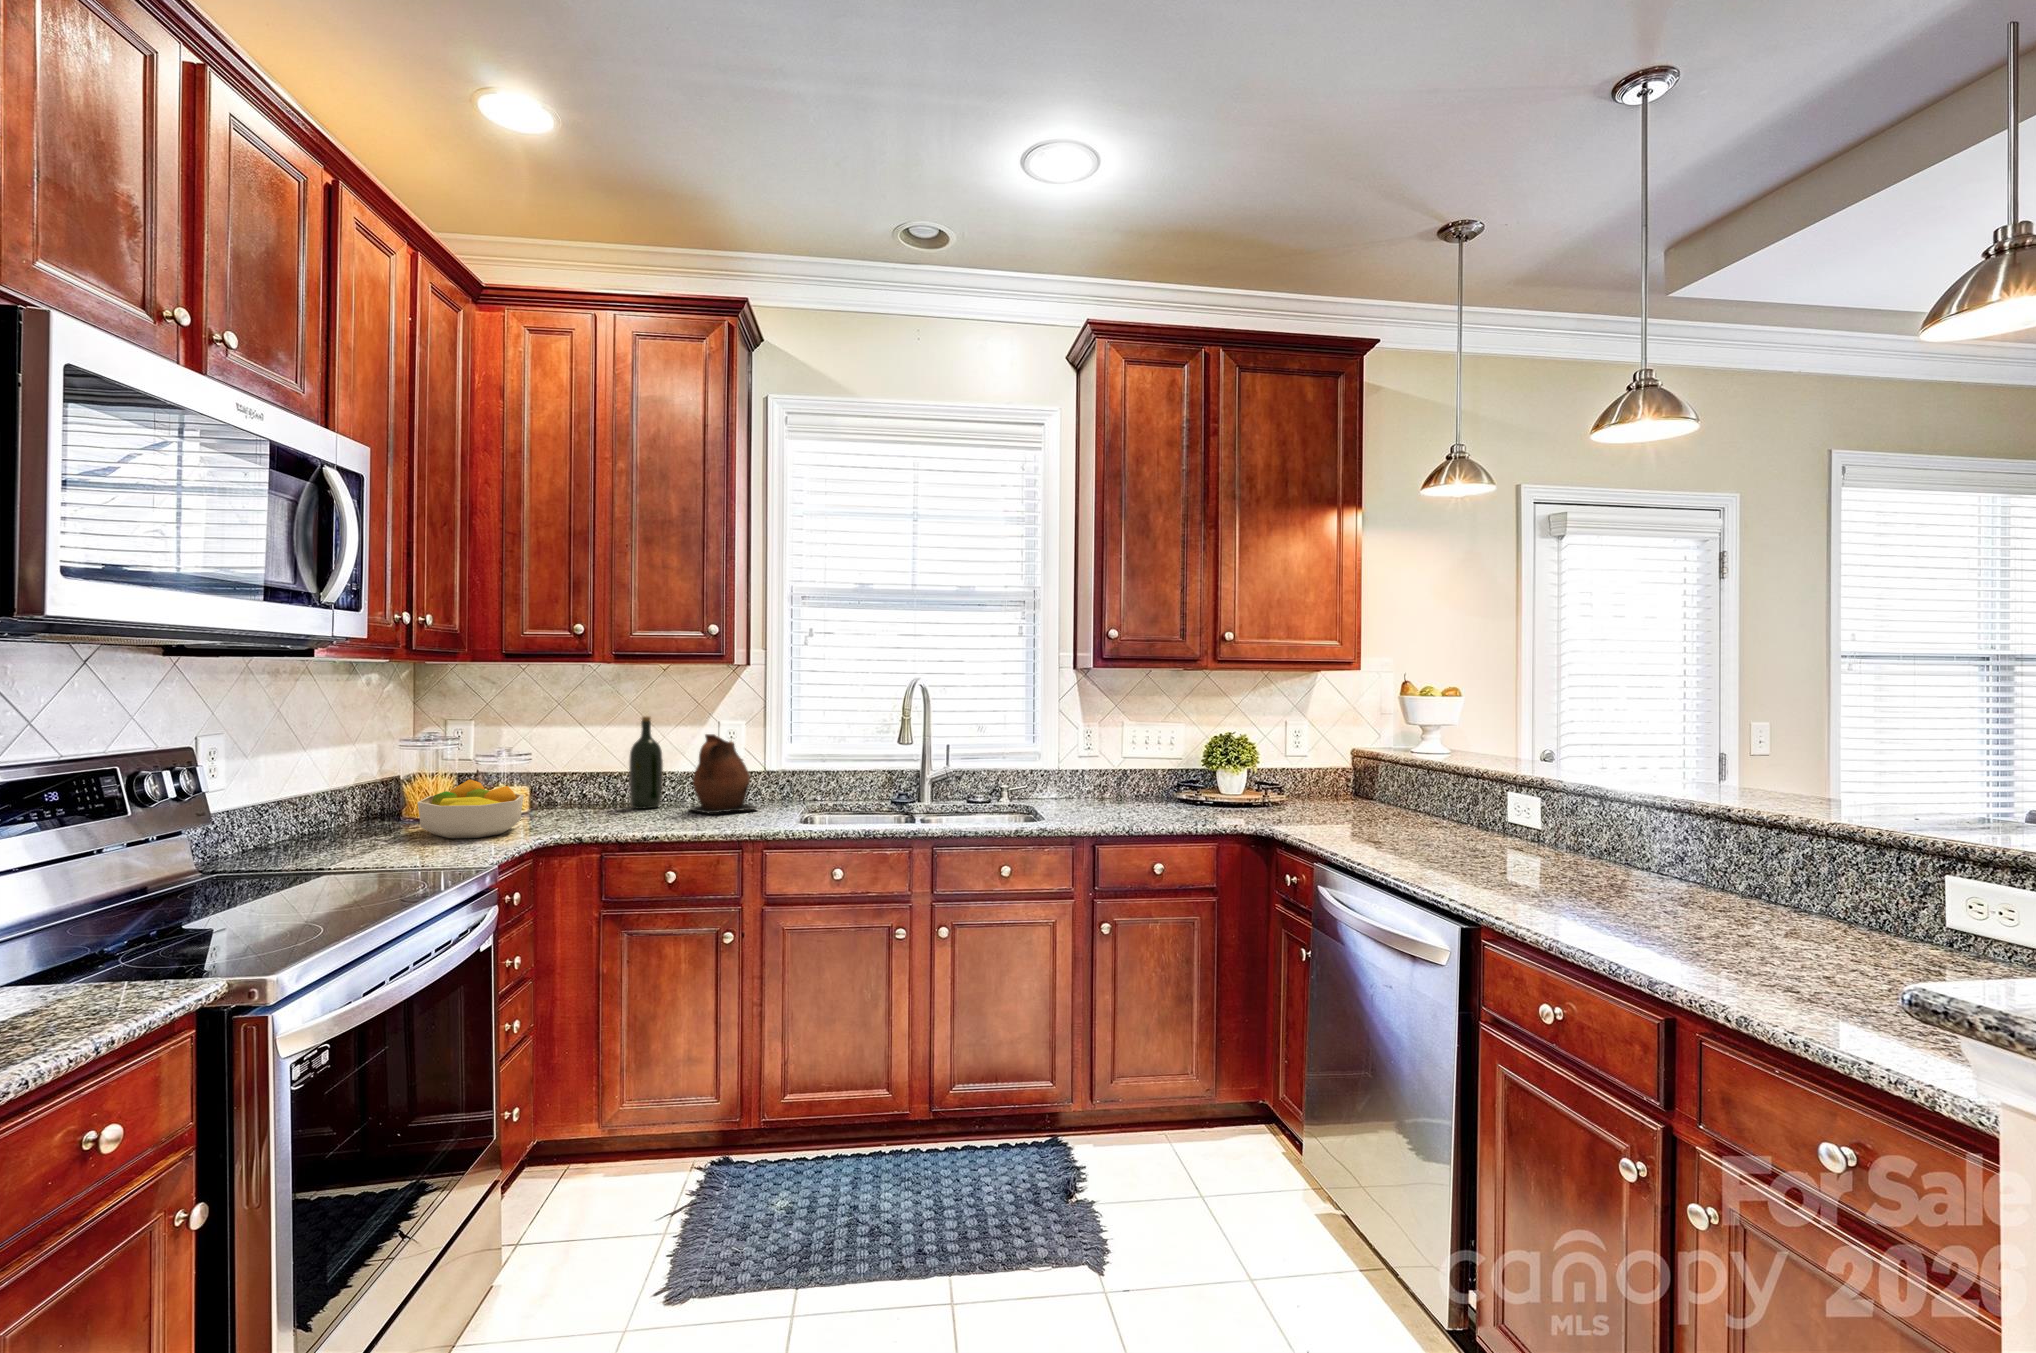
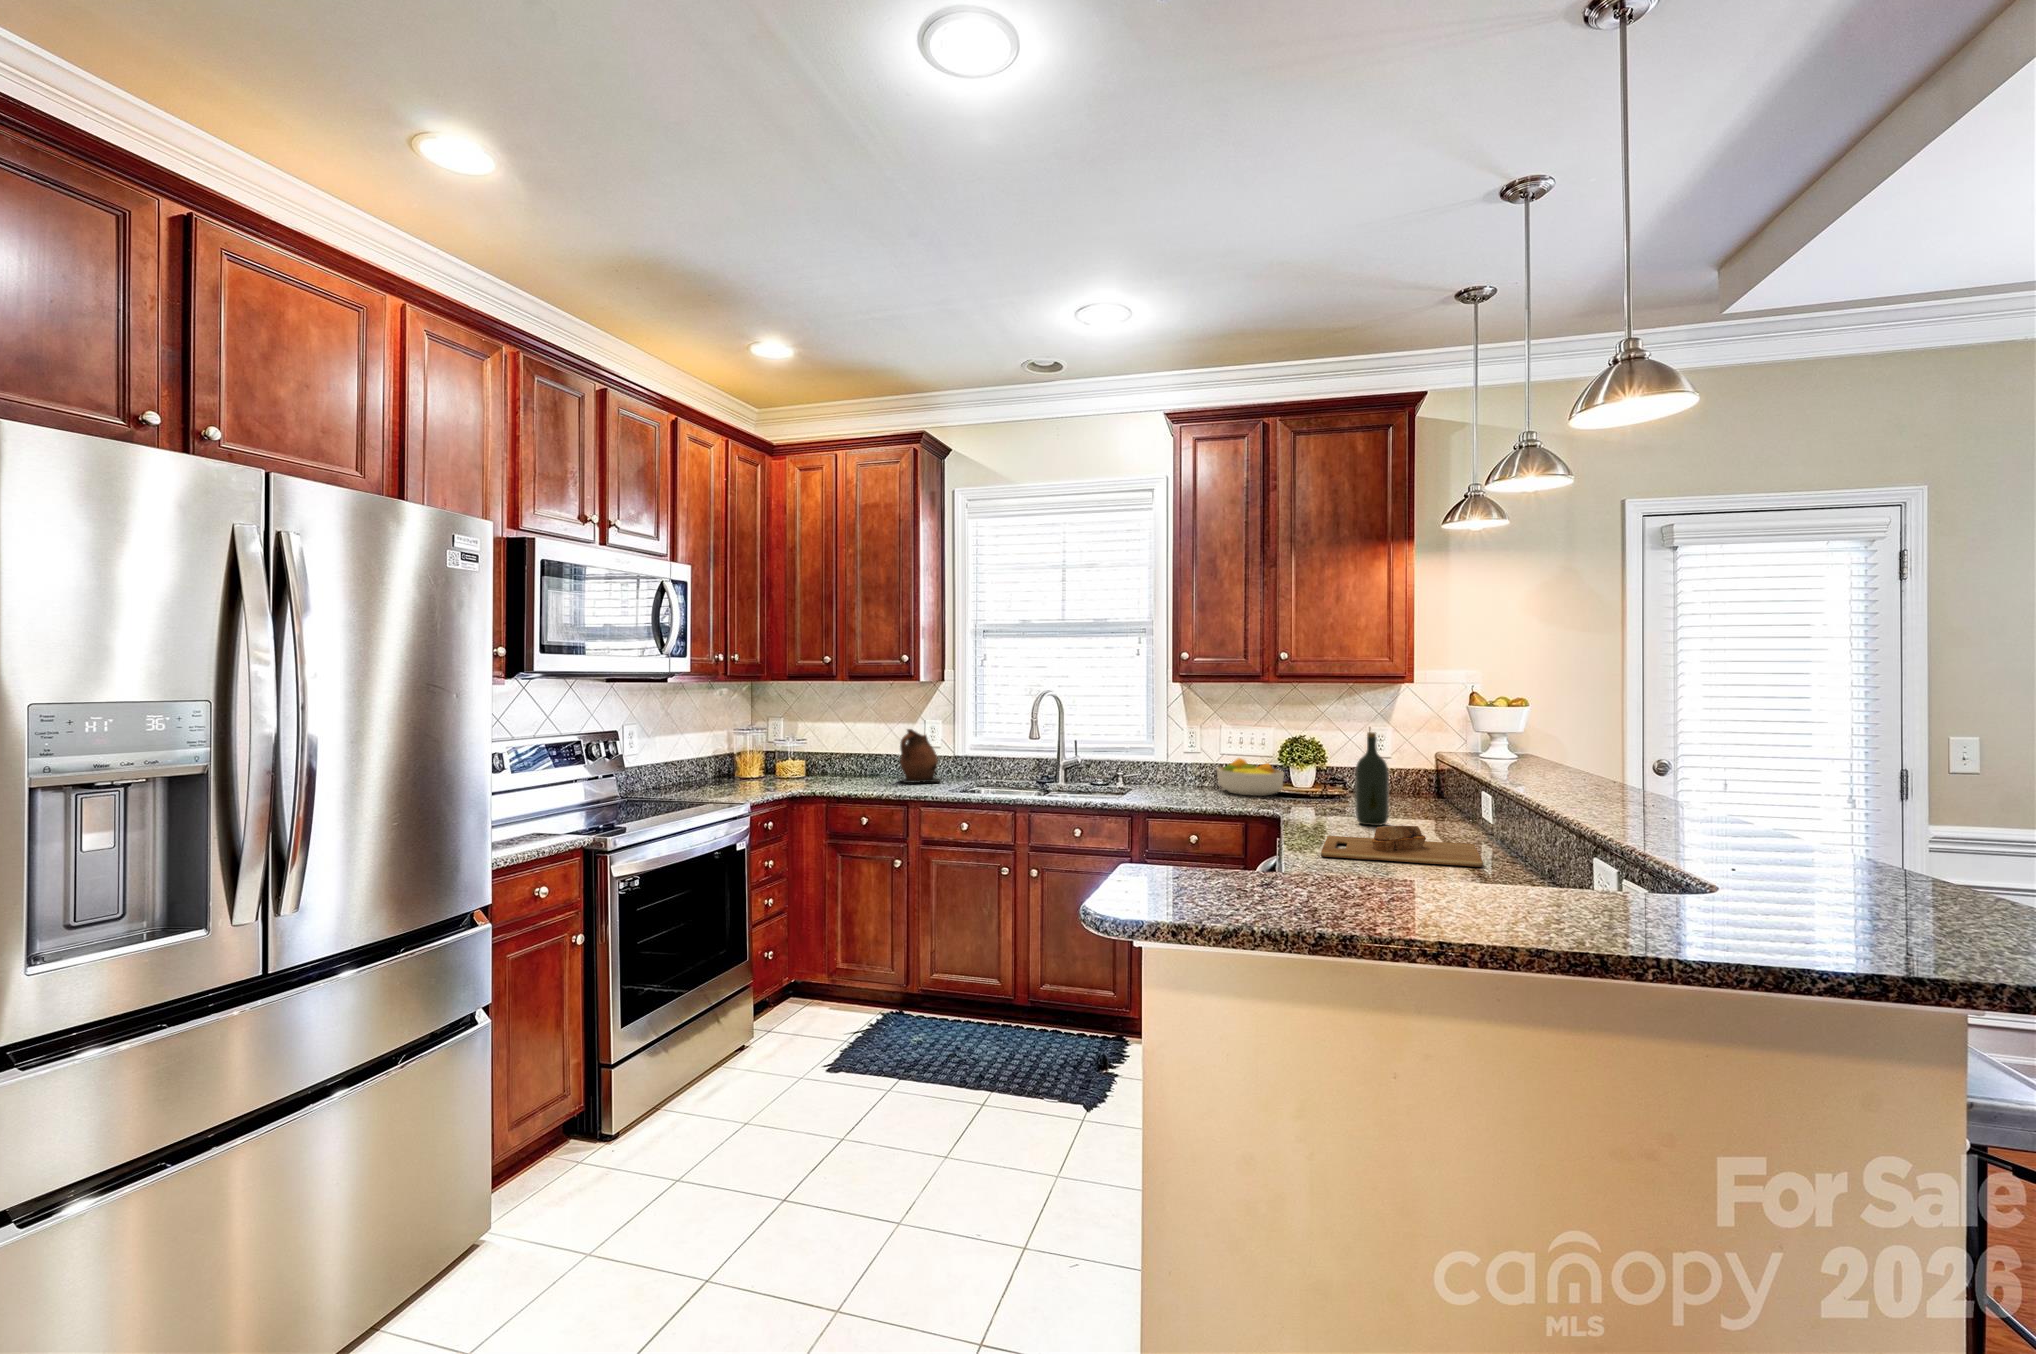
wine bottle: present [629,716,663,809] -> present [1355,732,1389,826]
fruit bowl: present [417,779,524,838] -> present [1217,758,1284,796]
cutting board: none [1430,846,1687,898] -> present [1321,825,1483,867]

